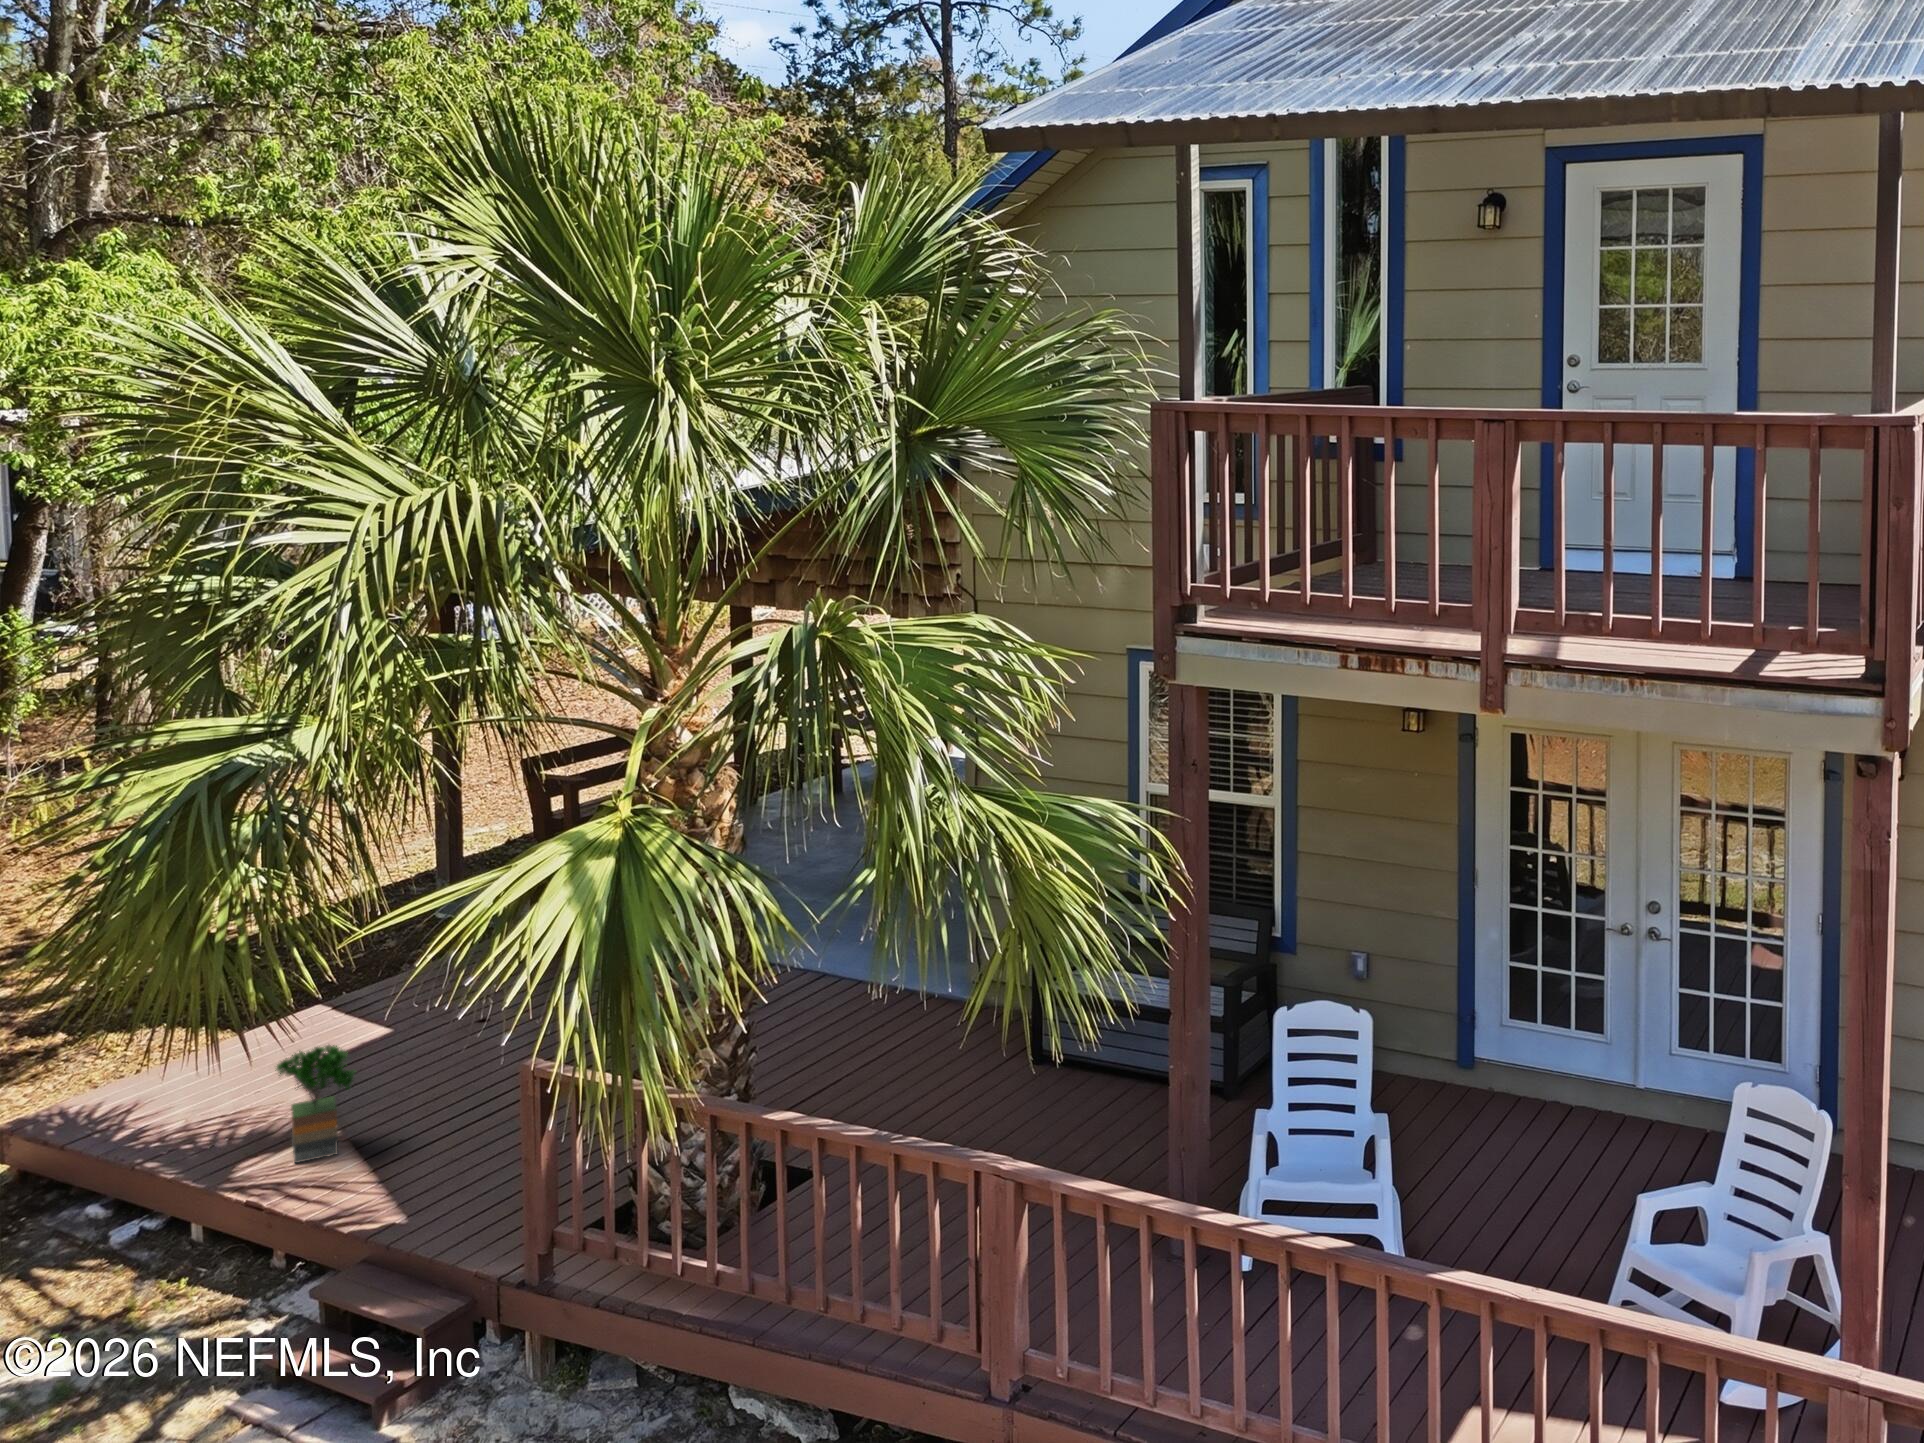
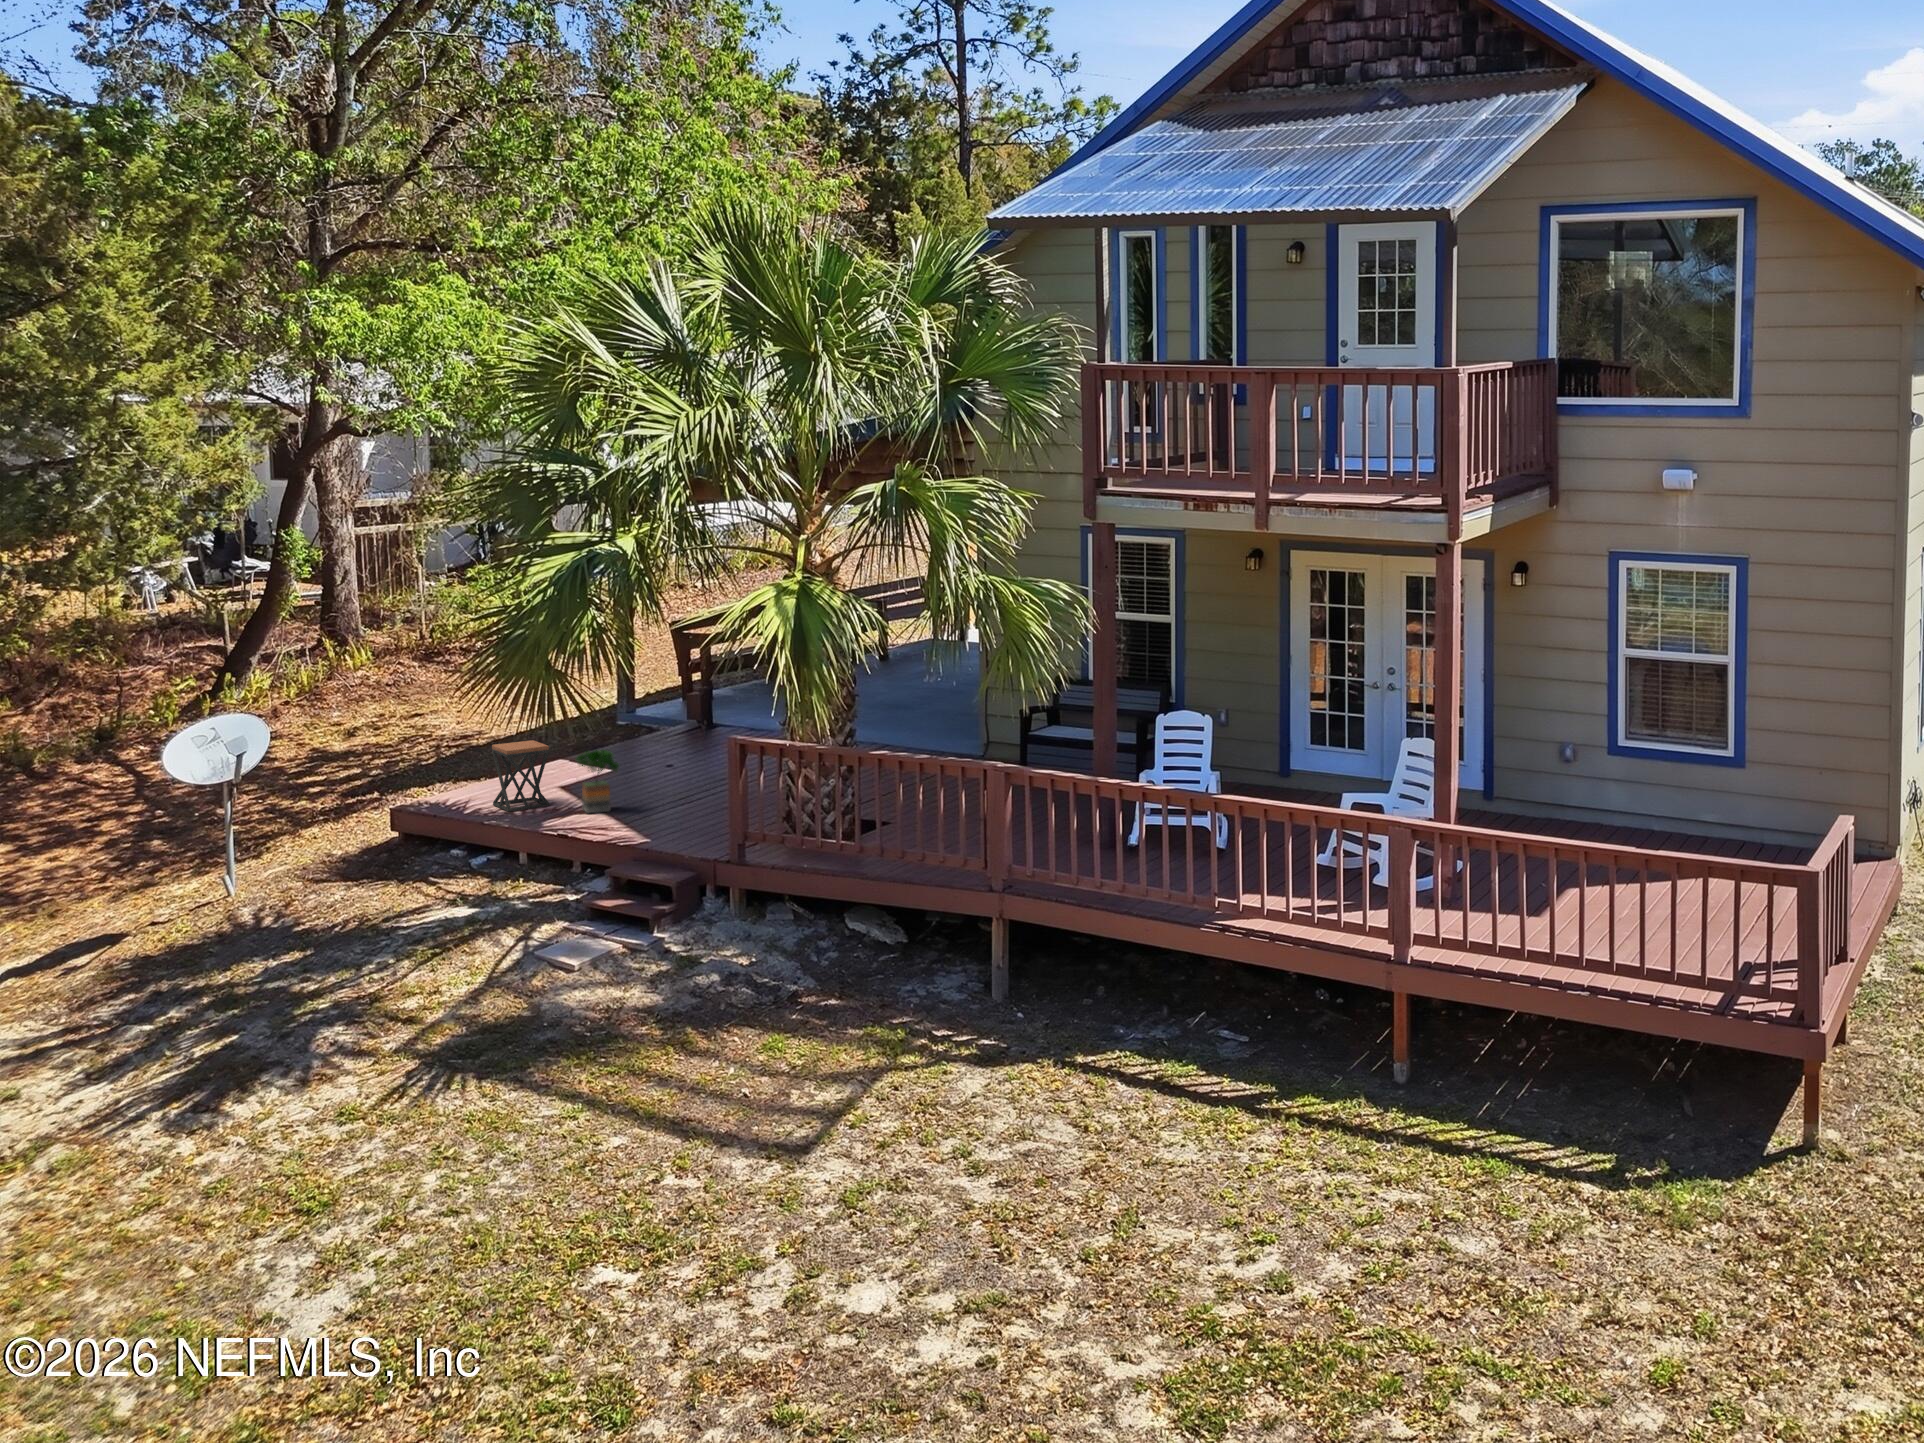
stool: none [145,1016,244,1155] -> present [492,740,550,812]

